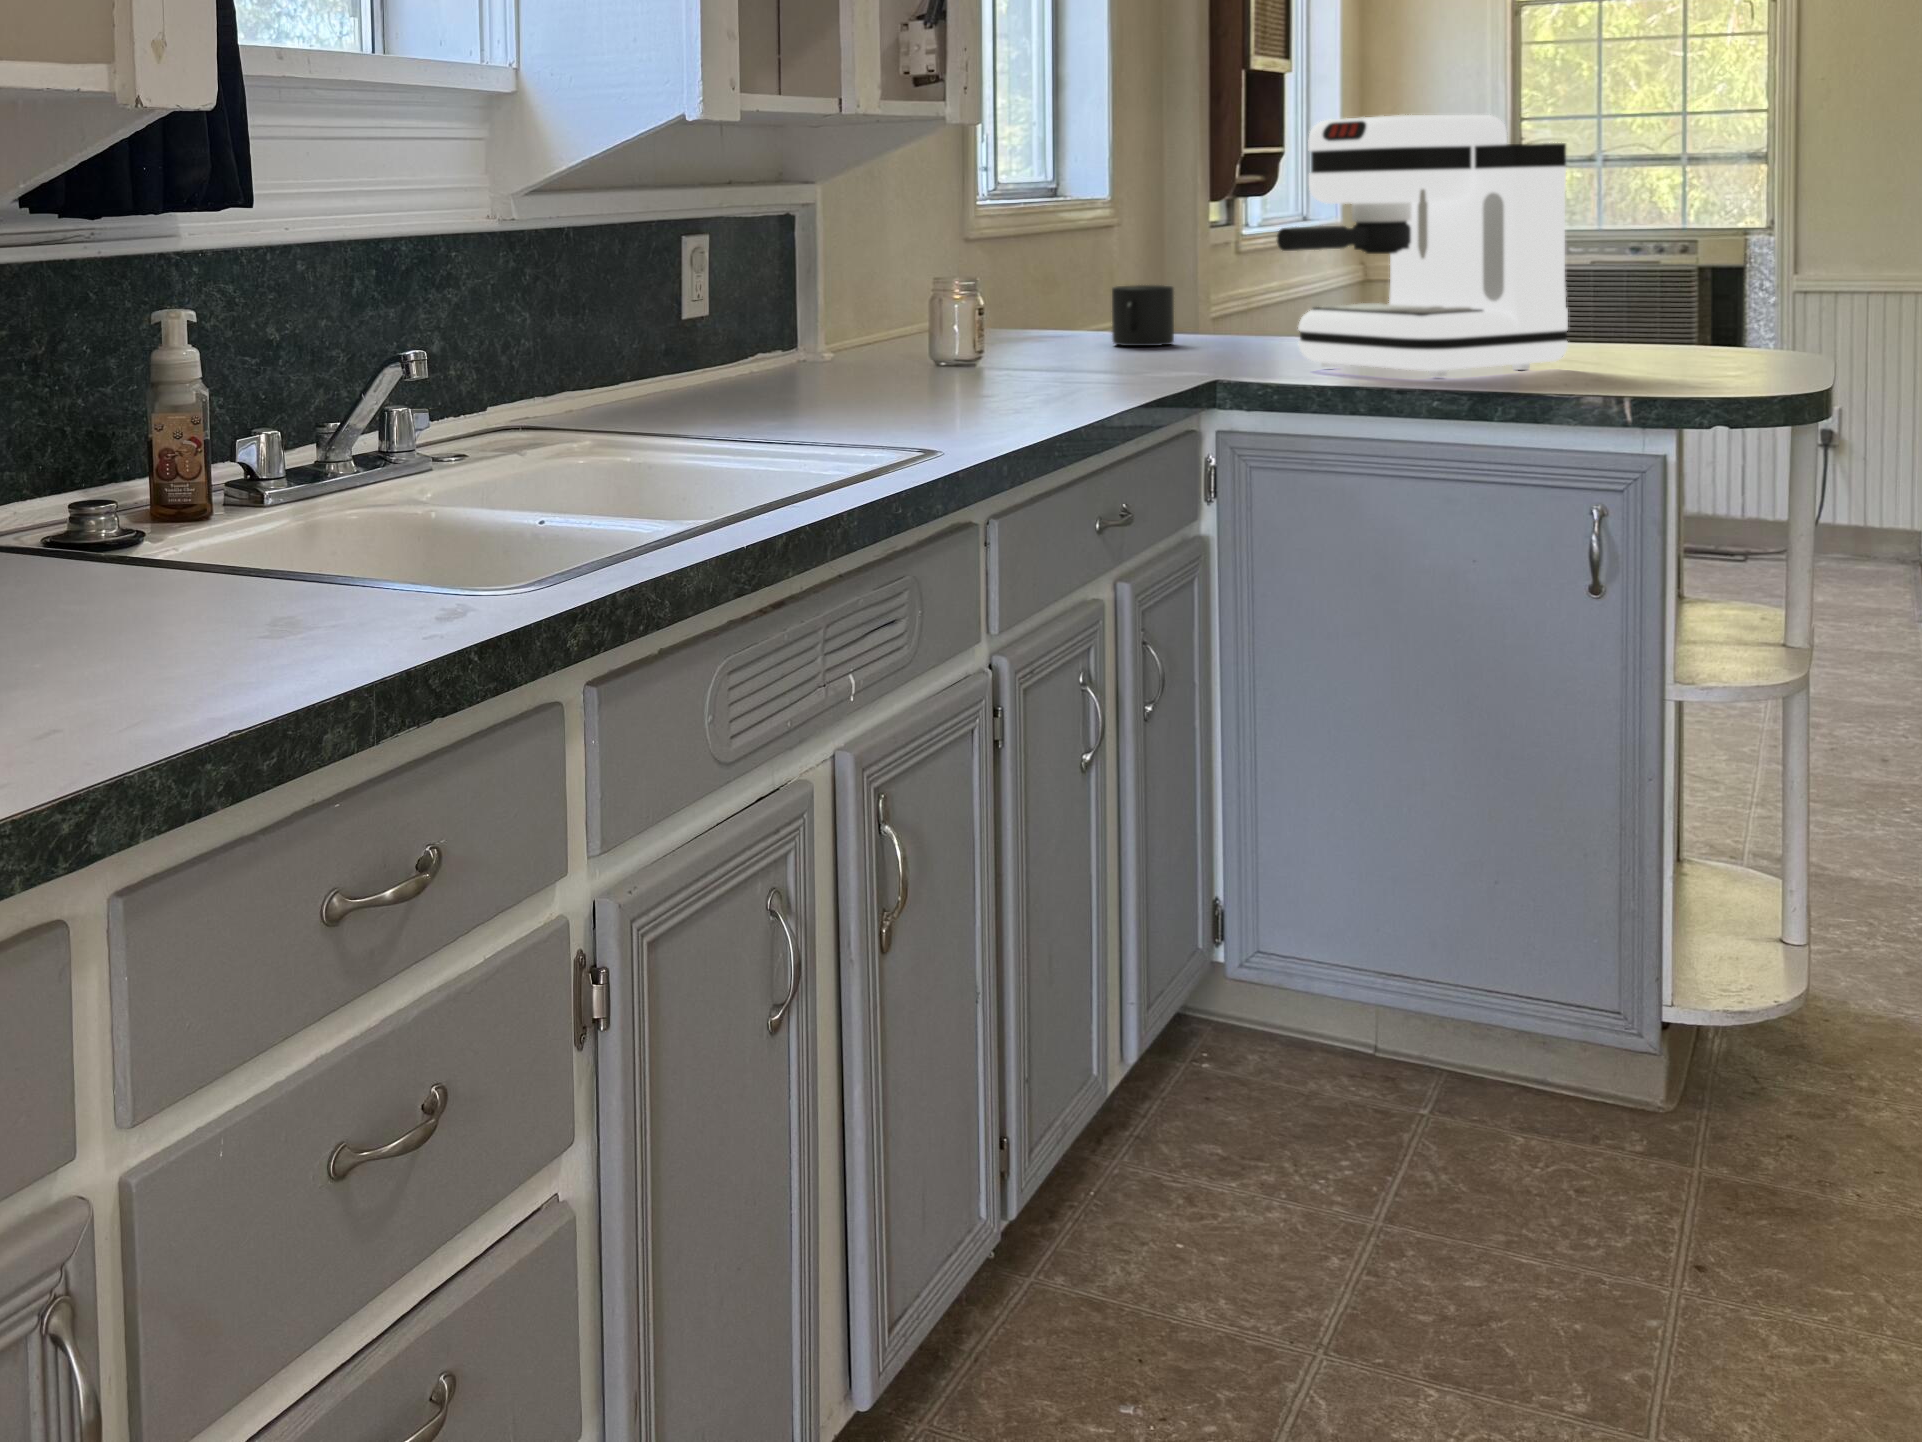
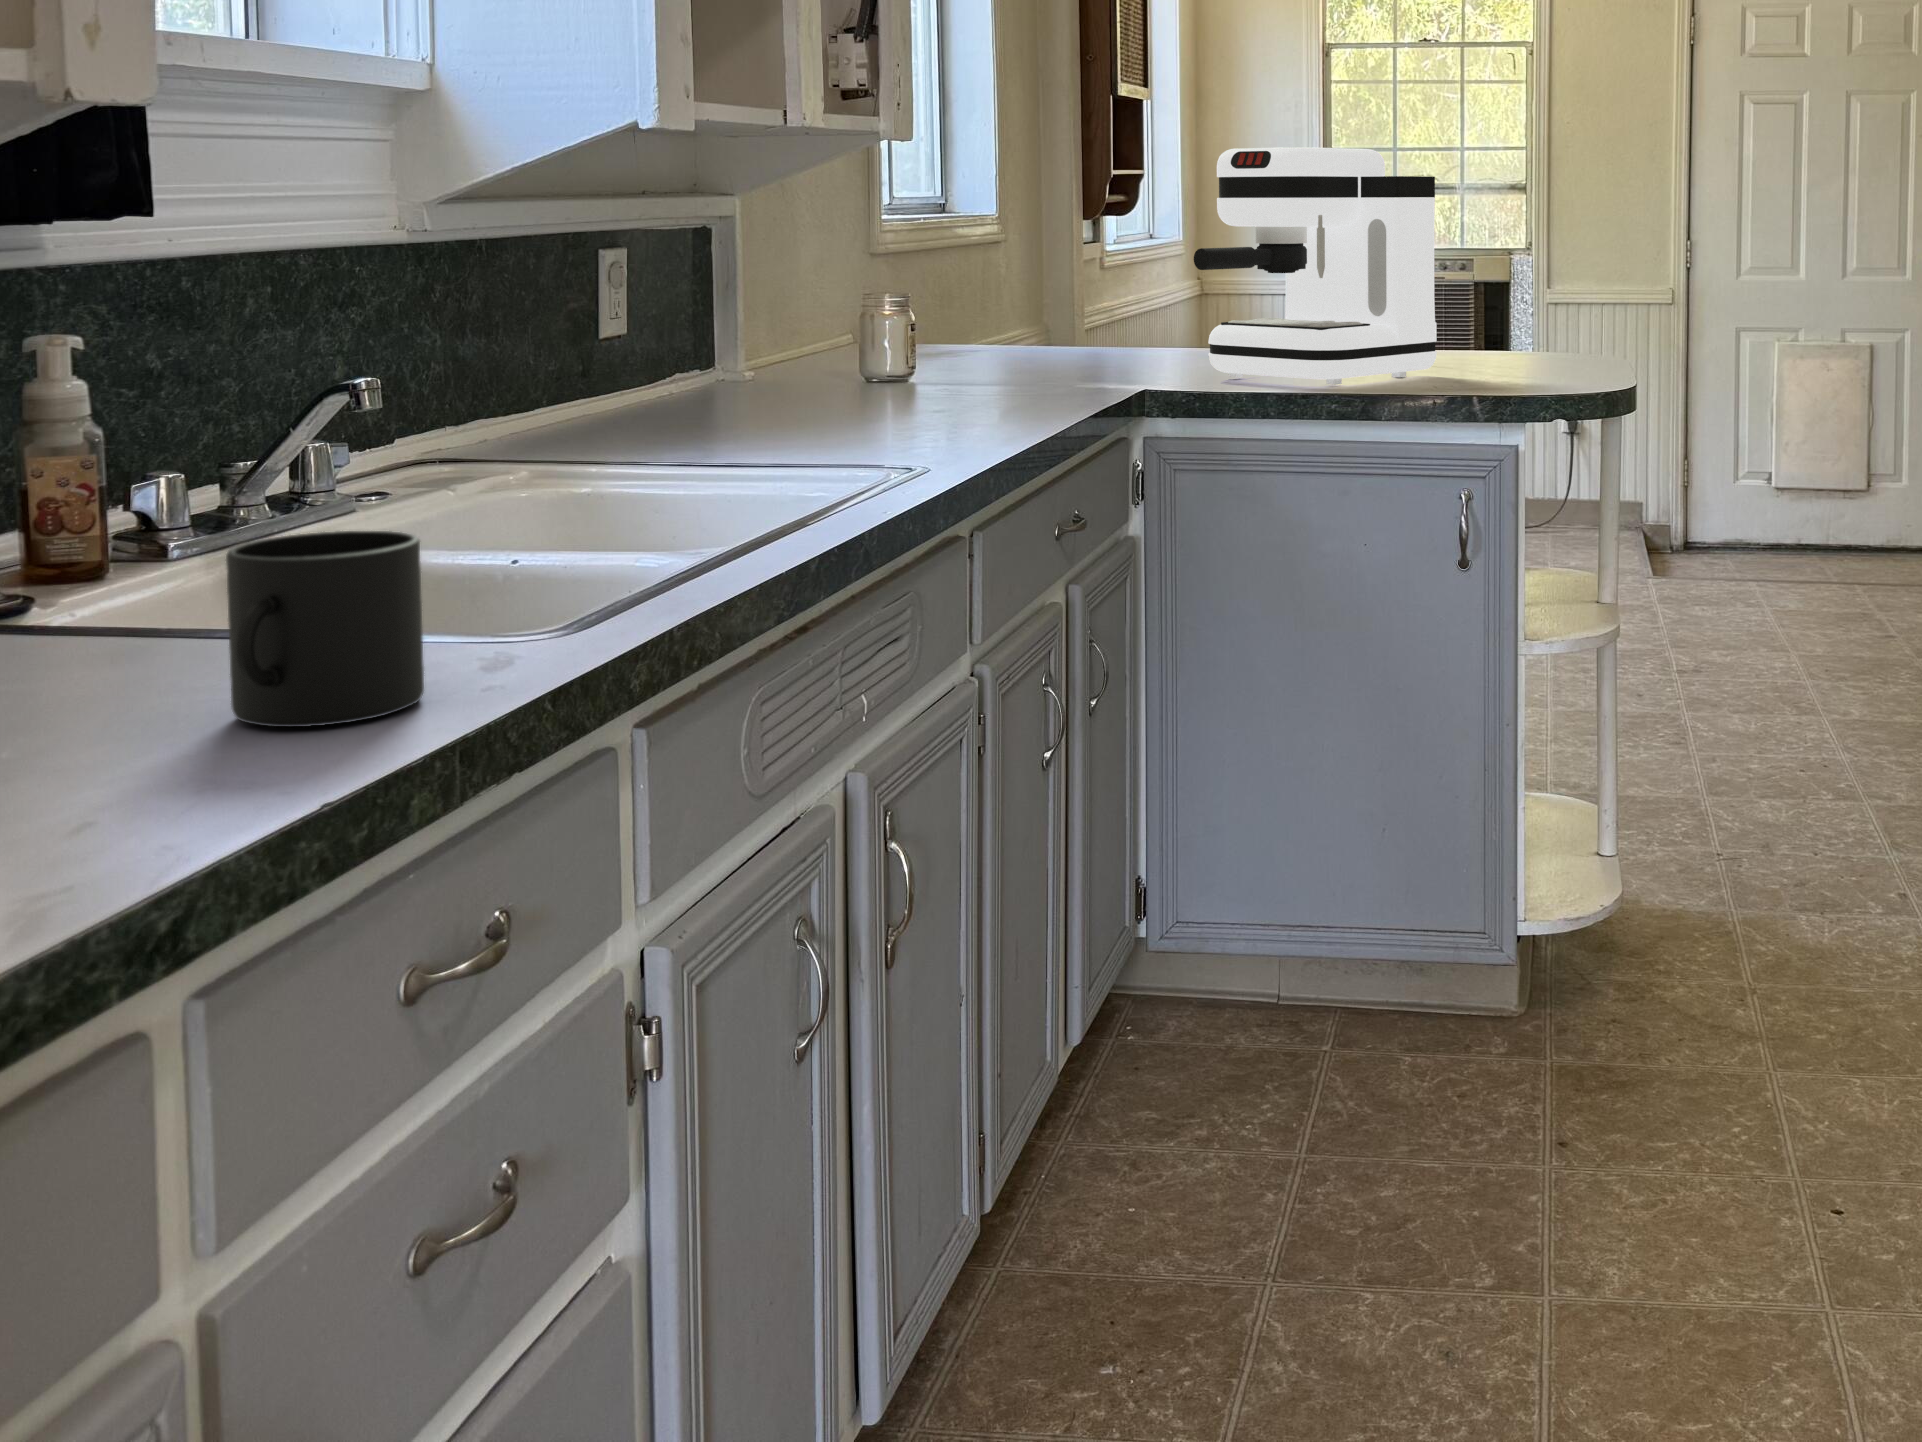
mug: present [1112,285,1174,346] -> present [226,531,424,727]

